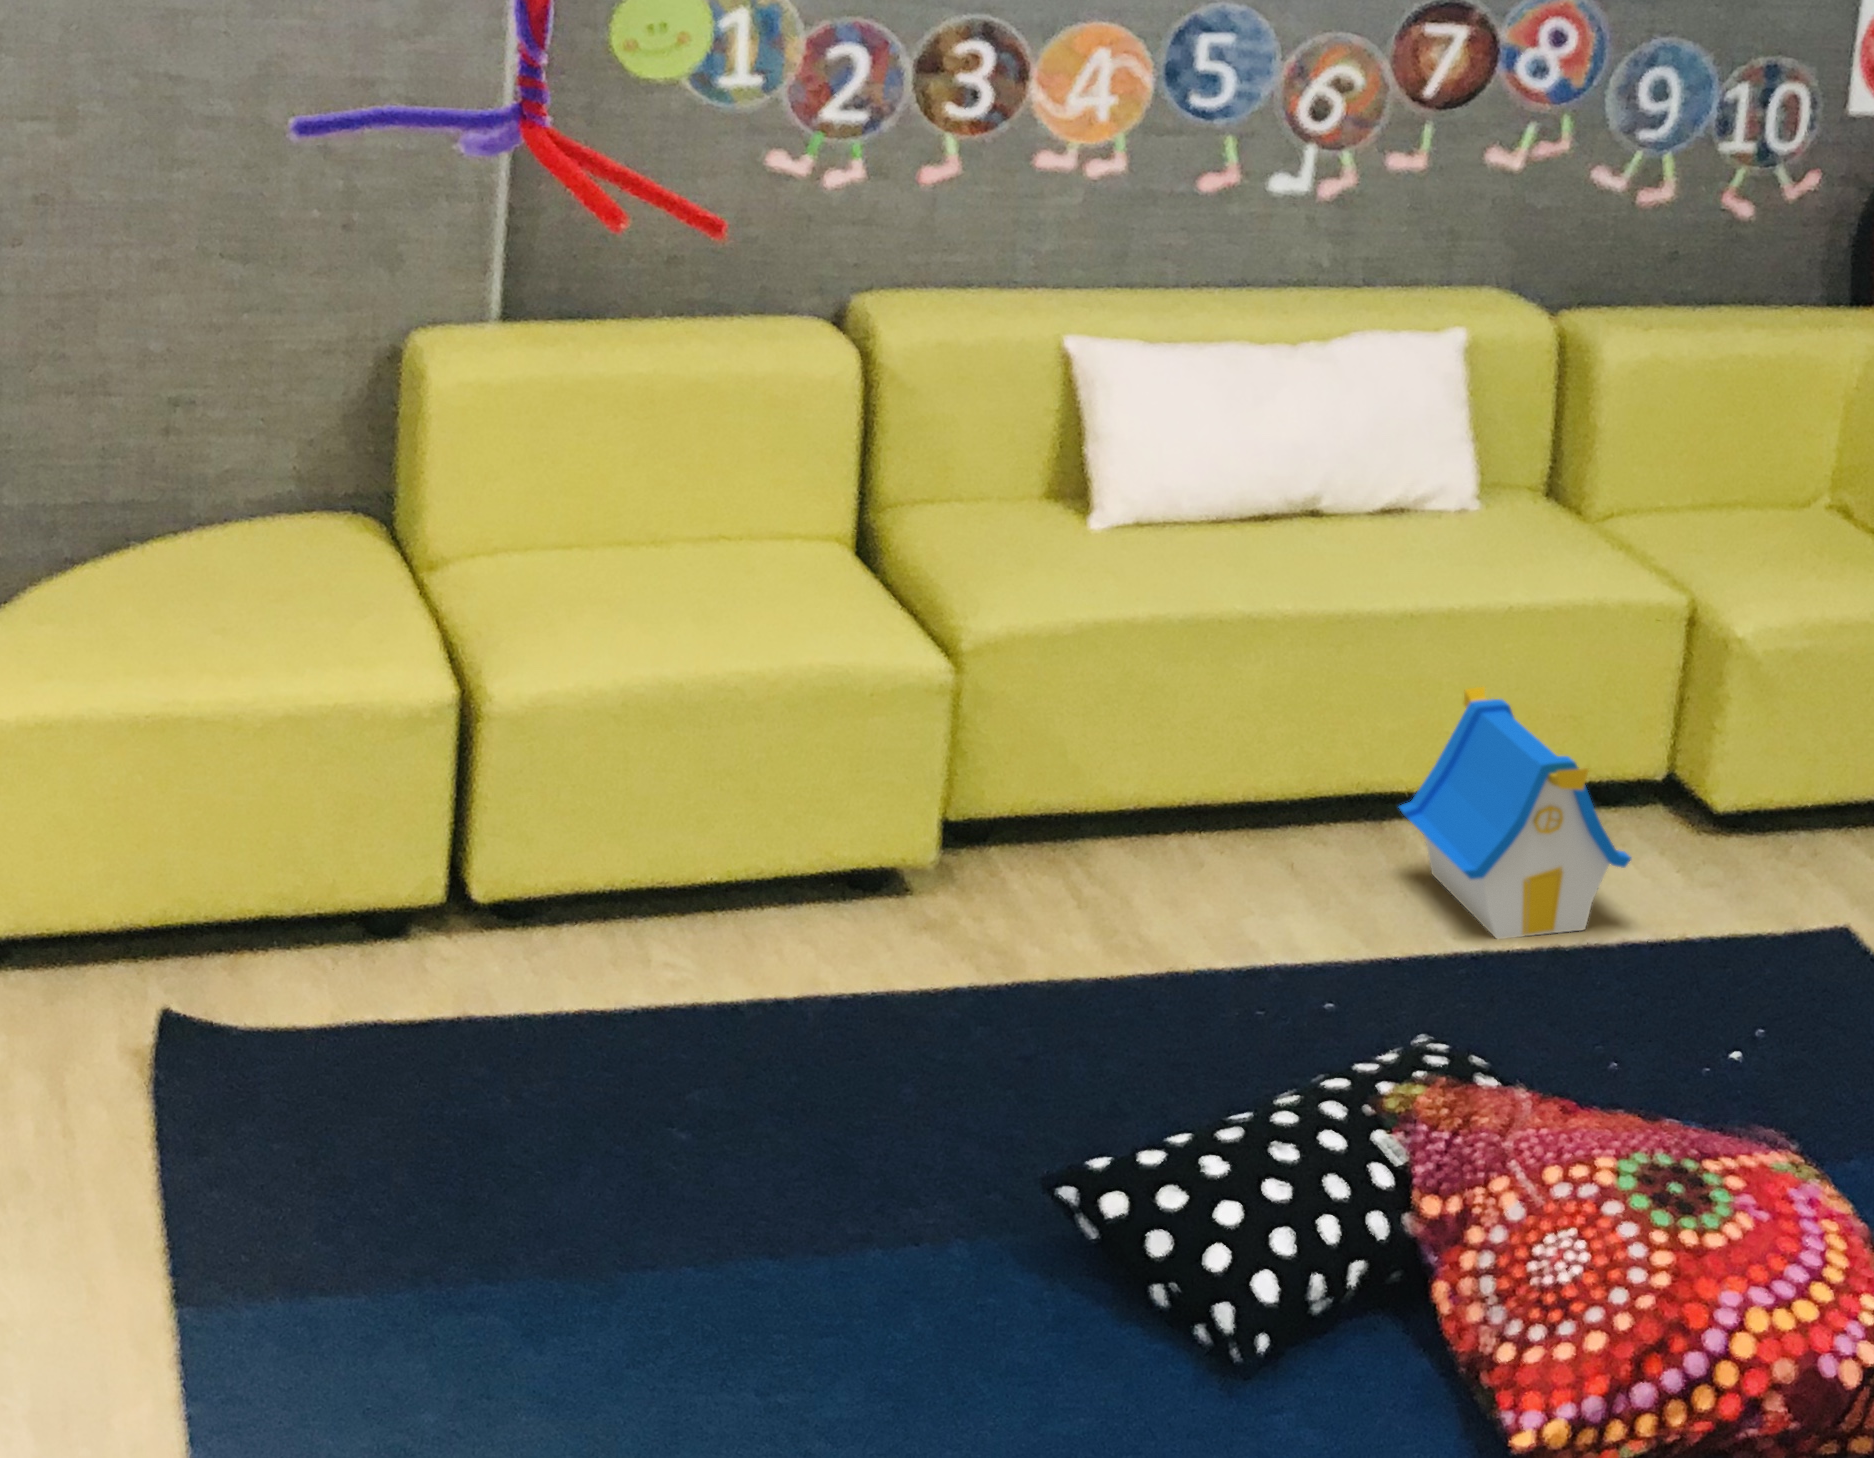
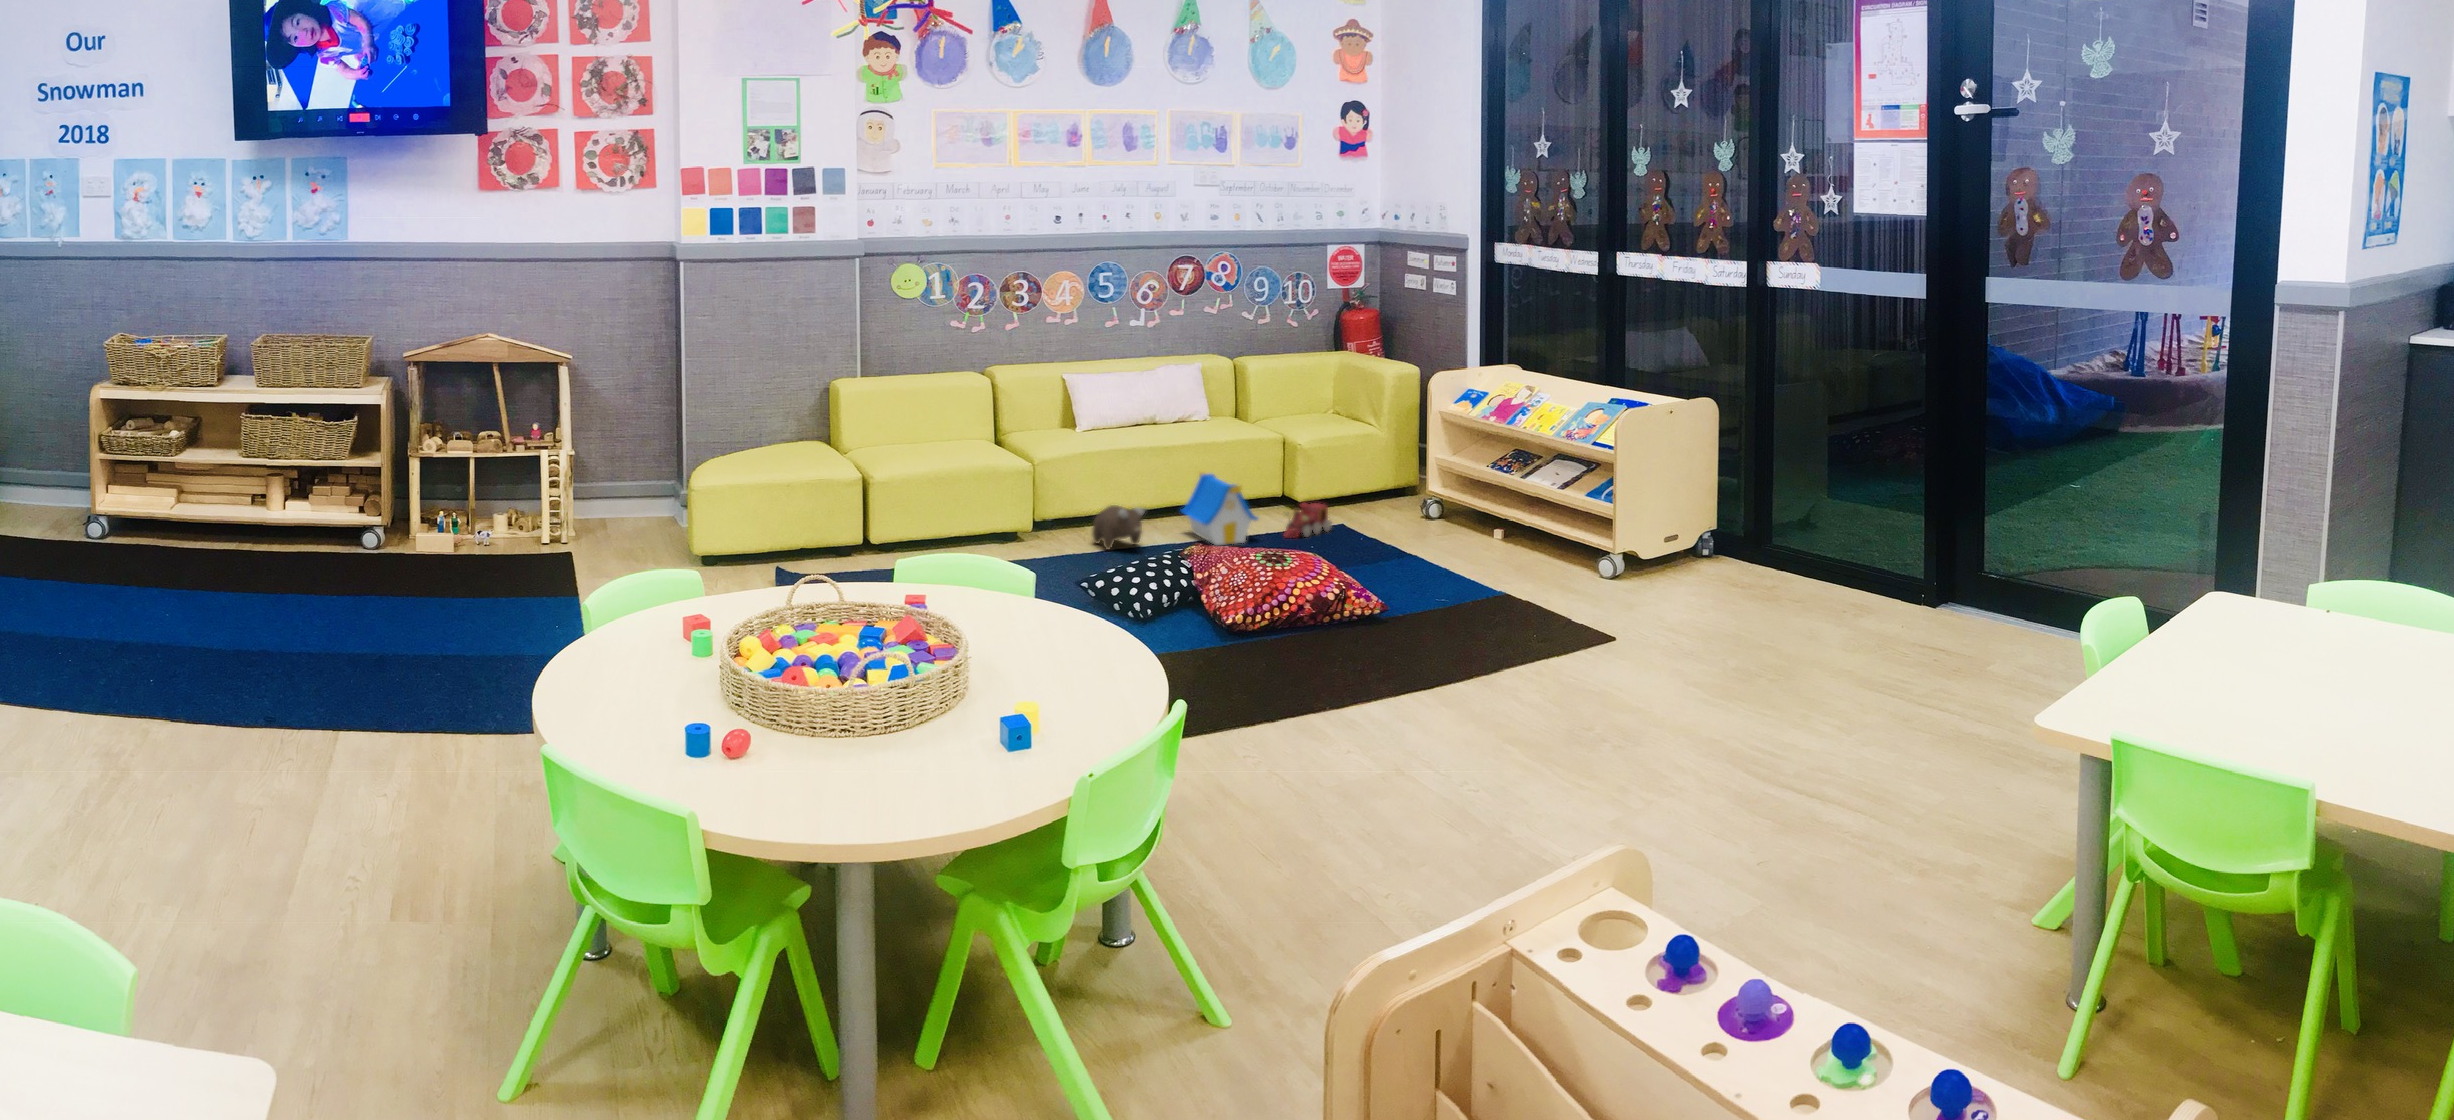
toy train: none [1697,797,1839,916] -> present [1284,503,1332,537]
plush toy: none [1124,801,1292,949] -> present [1092,505,1145,550]

